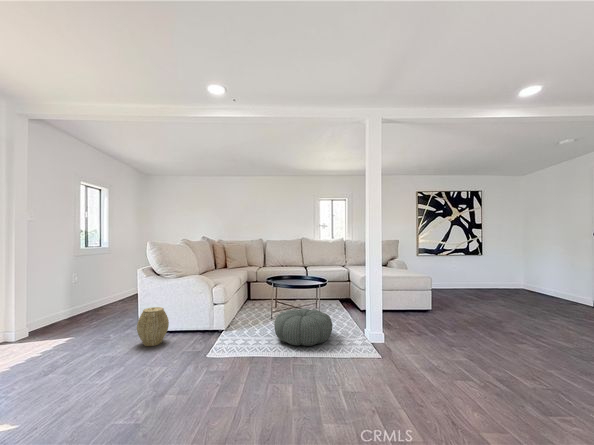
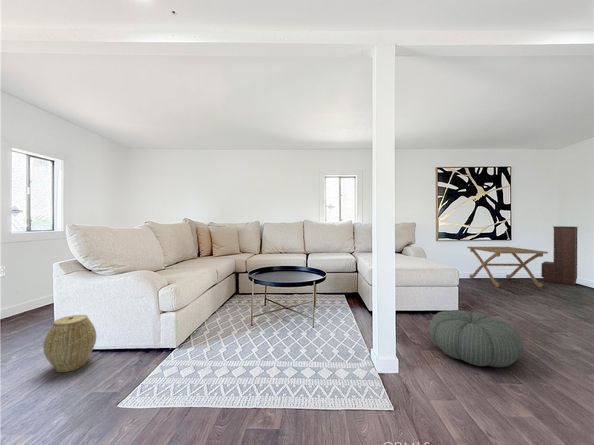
bookshelf: none [506,243,534,292] -> present [541,226,578,285]
side table: none [445,260,507,294] -> present [467,247,548,287]
pouf: present [274,309,332,346] -> present [429,310,523,367]

